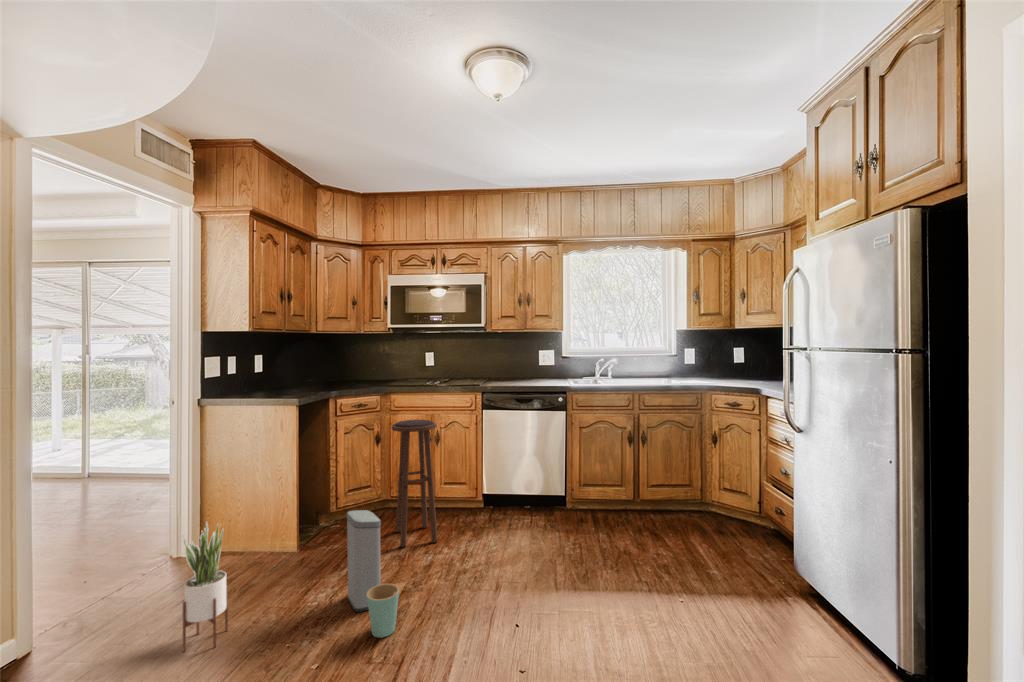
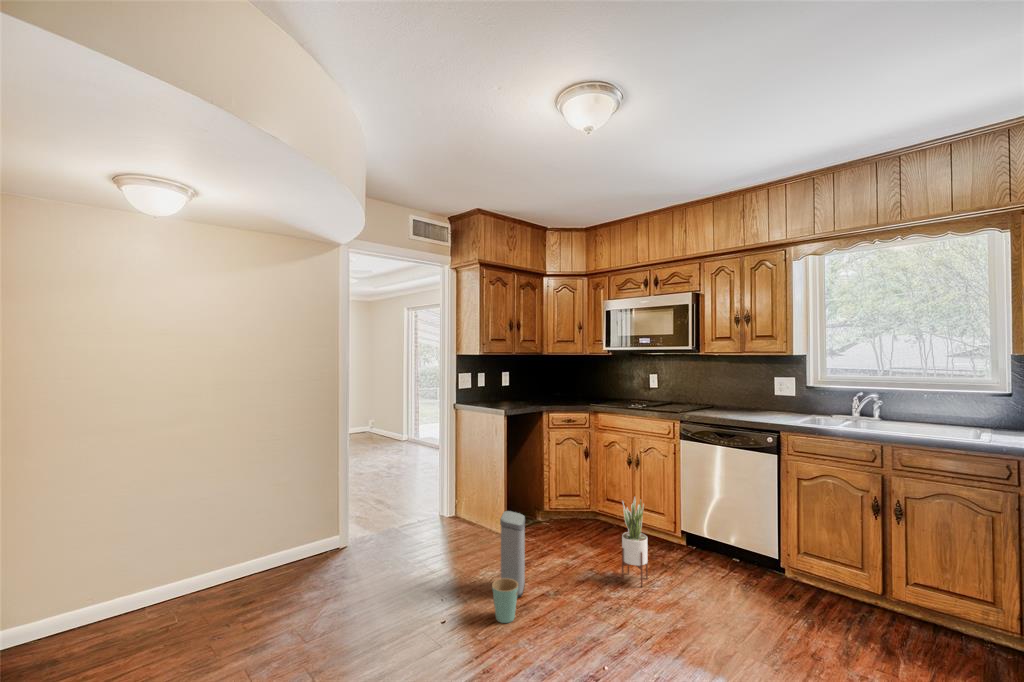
stool: present [392,420,437,547] -> none [573,440,615,563]
potted plant: present [182,523,228,651] -> present [622,499,648,587]

